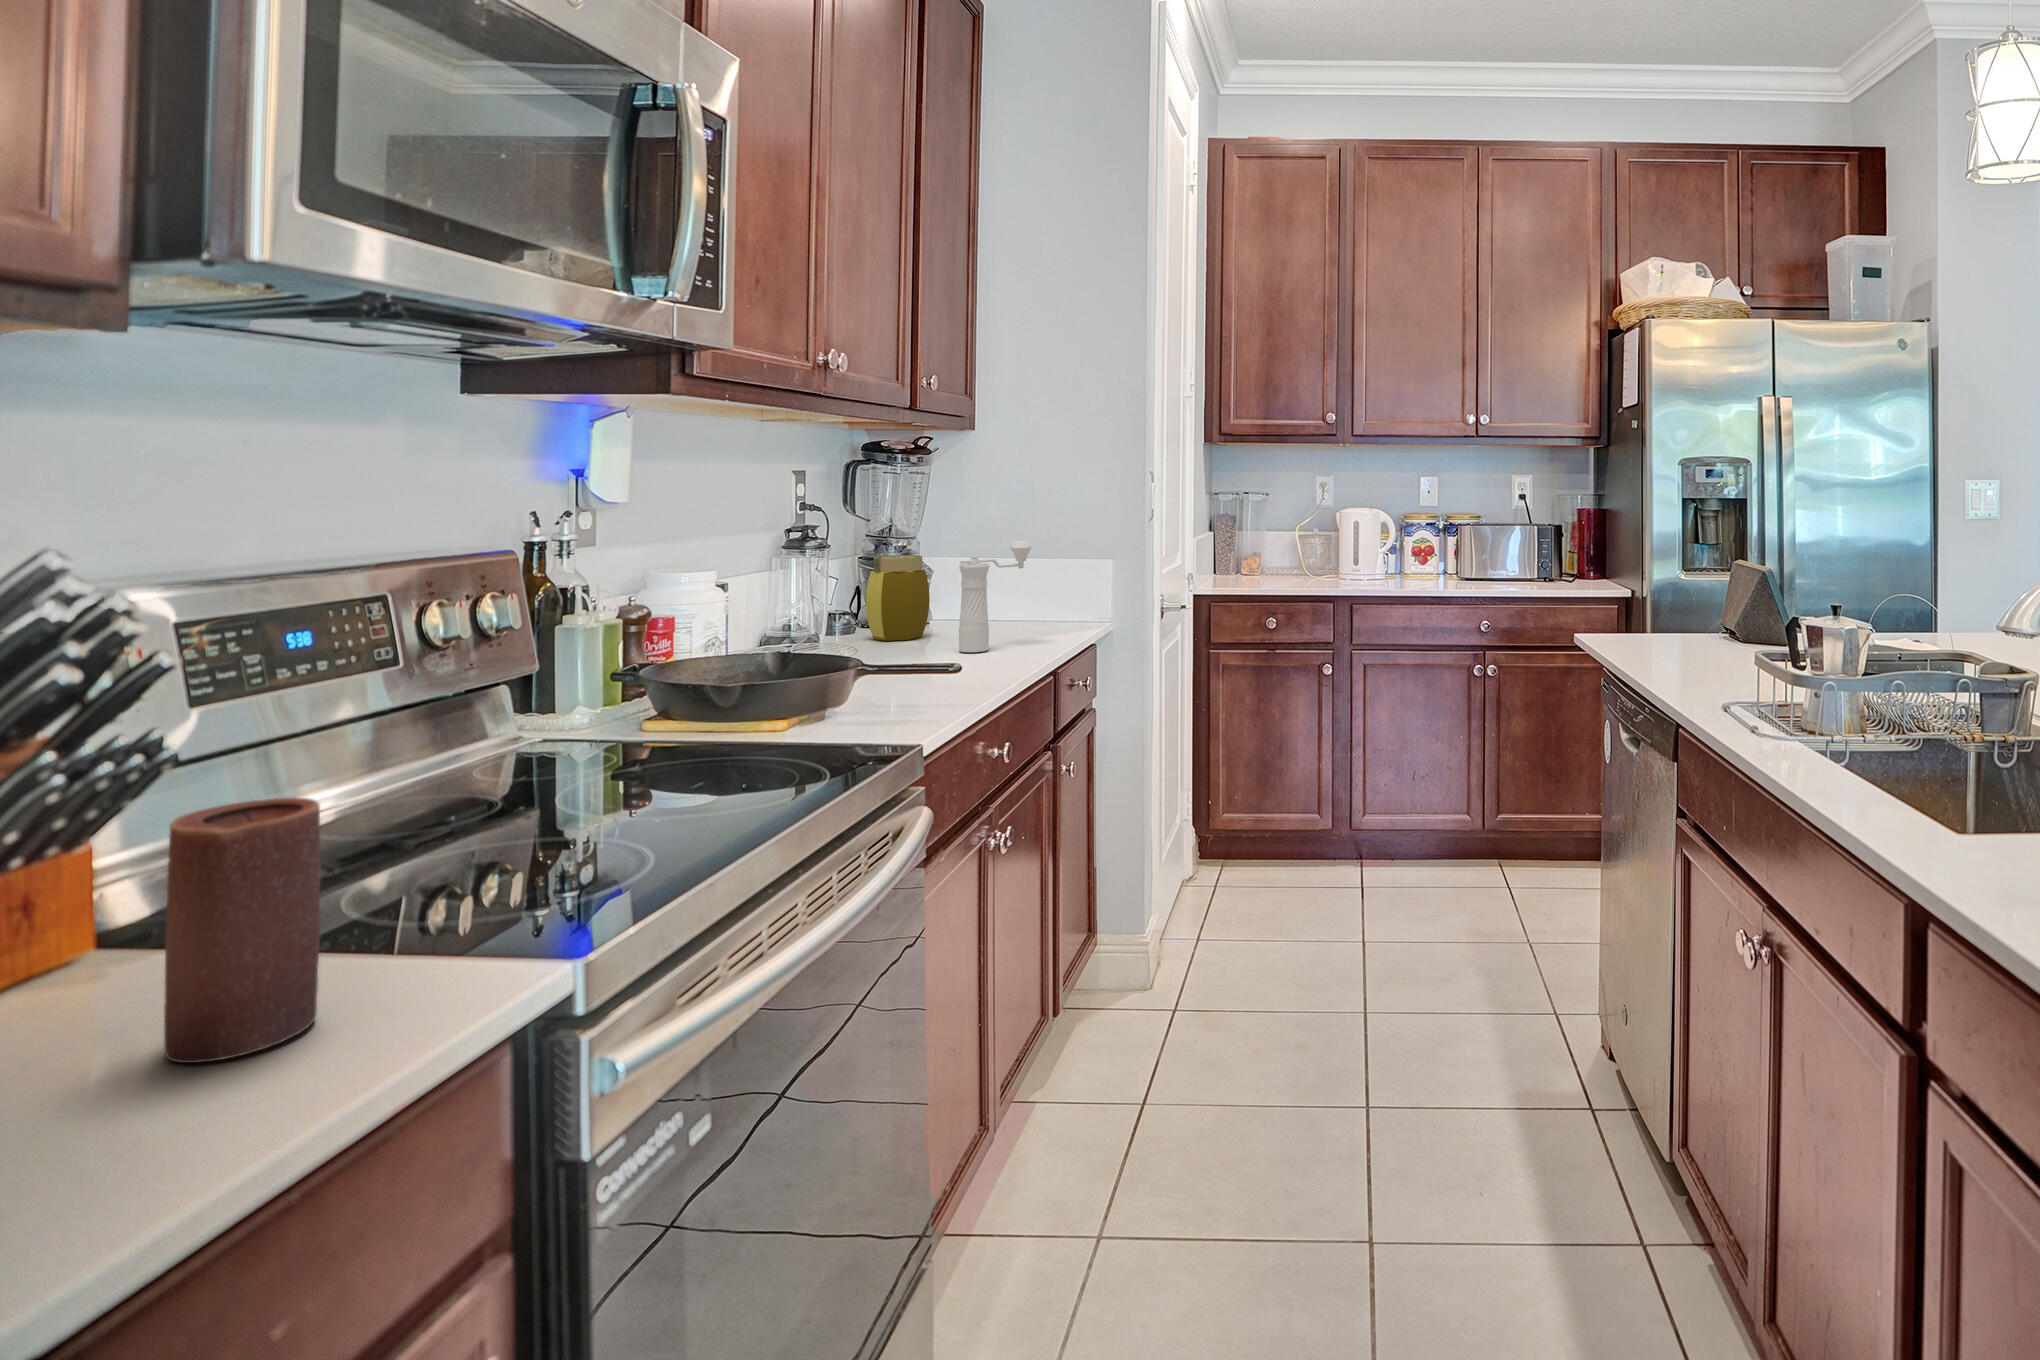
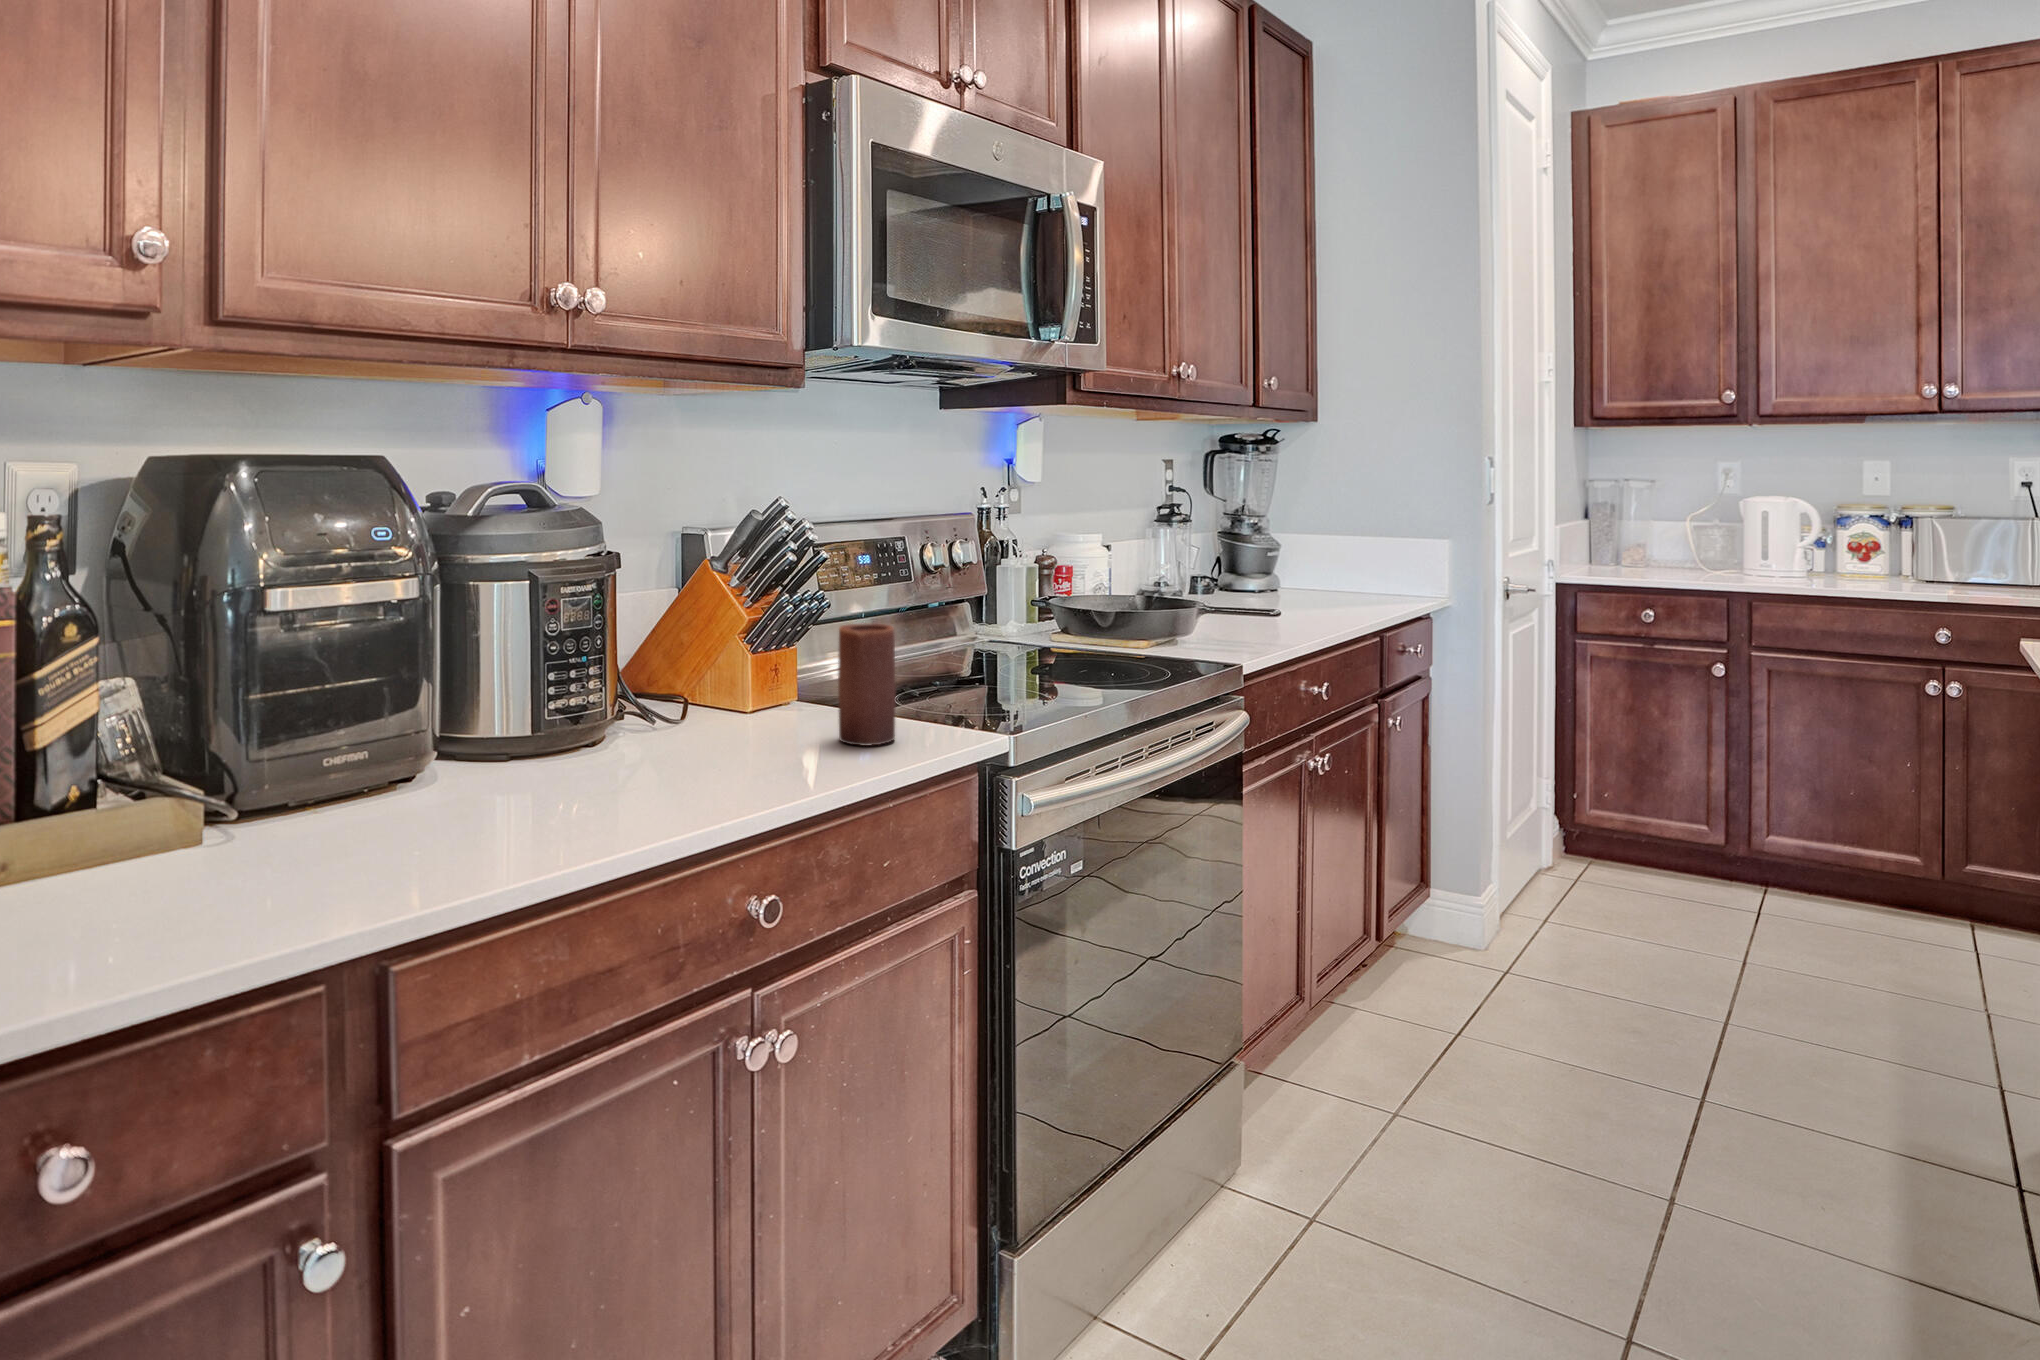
pepper mill: present [959,541,1032,652] -> none [1292,519,1361,613]
jar: present [866,555,930,641] -> none [1217,530,1271,601]

